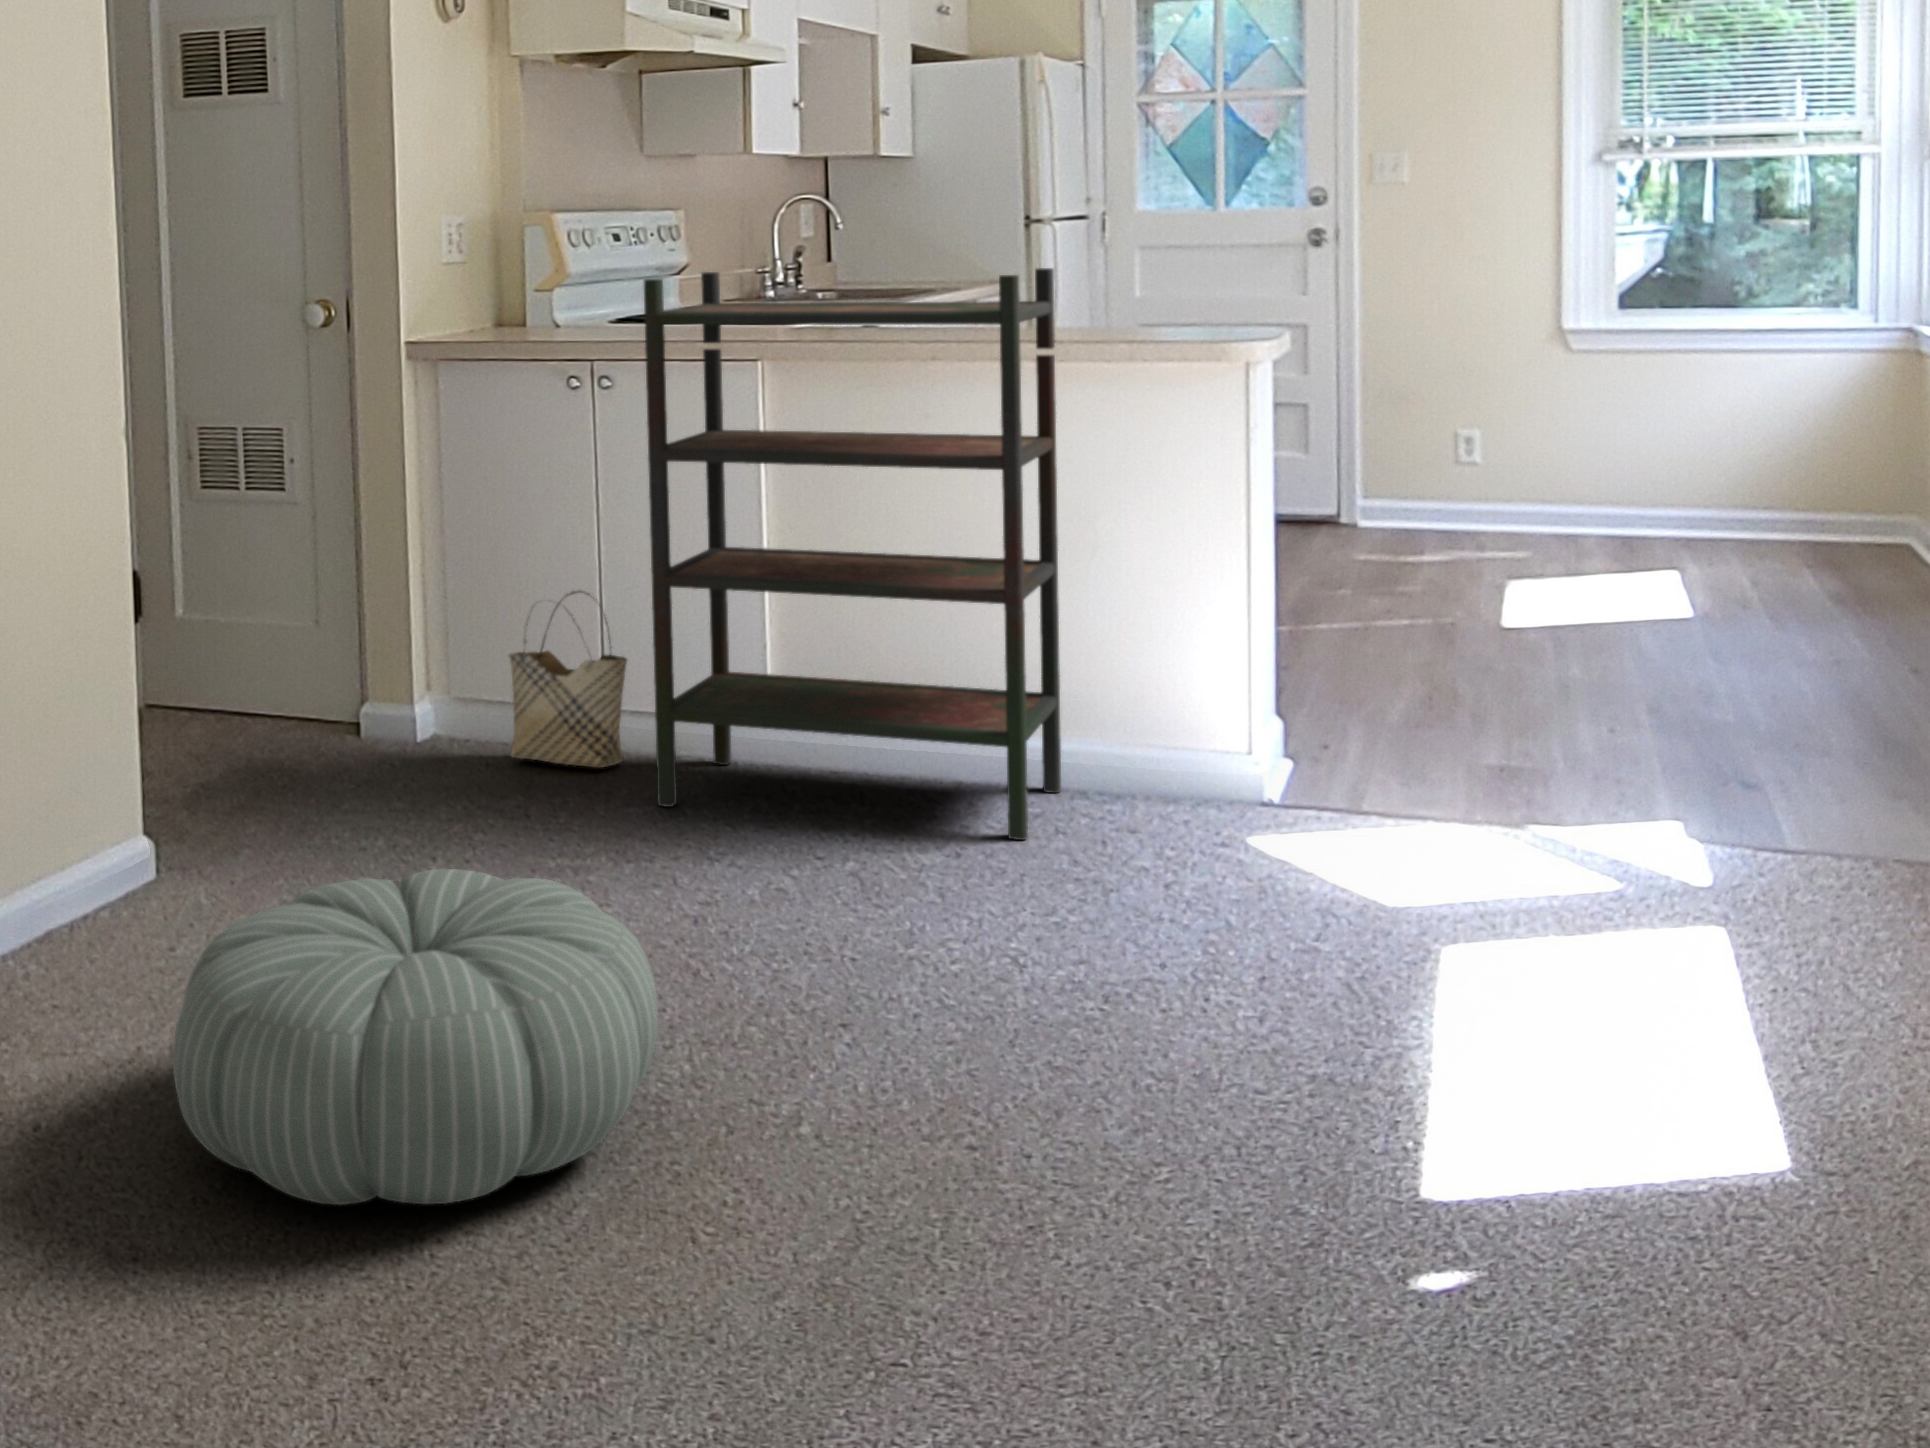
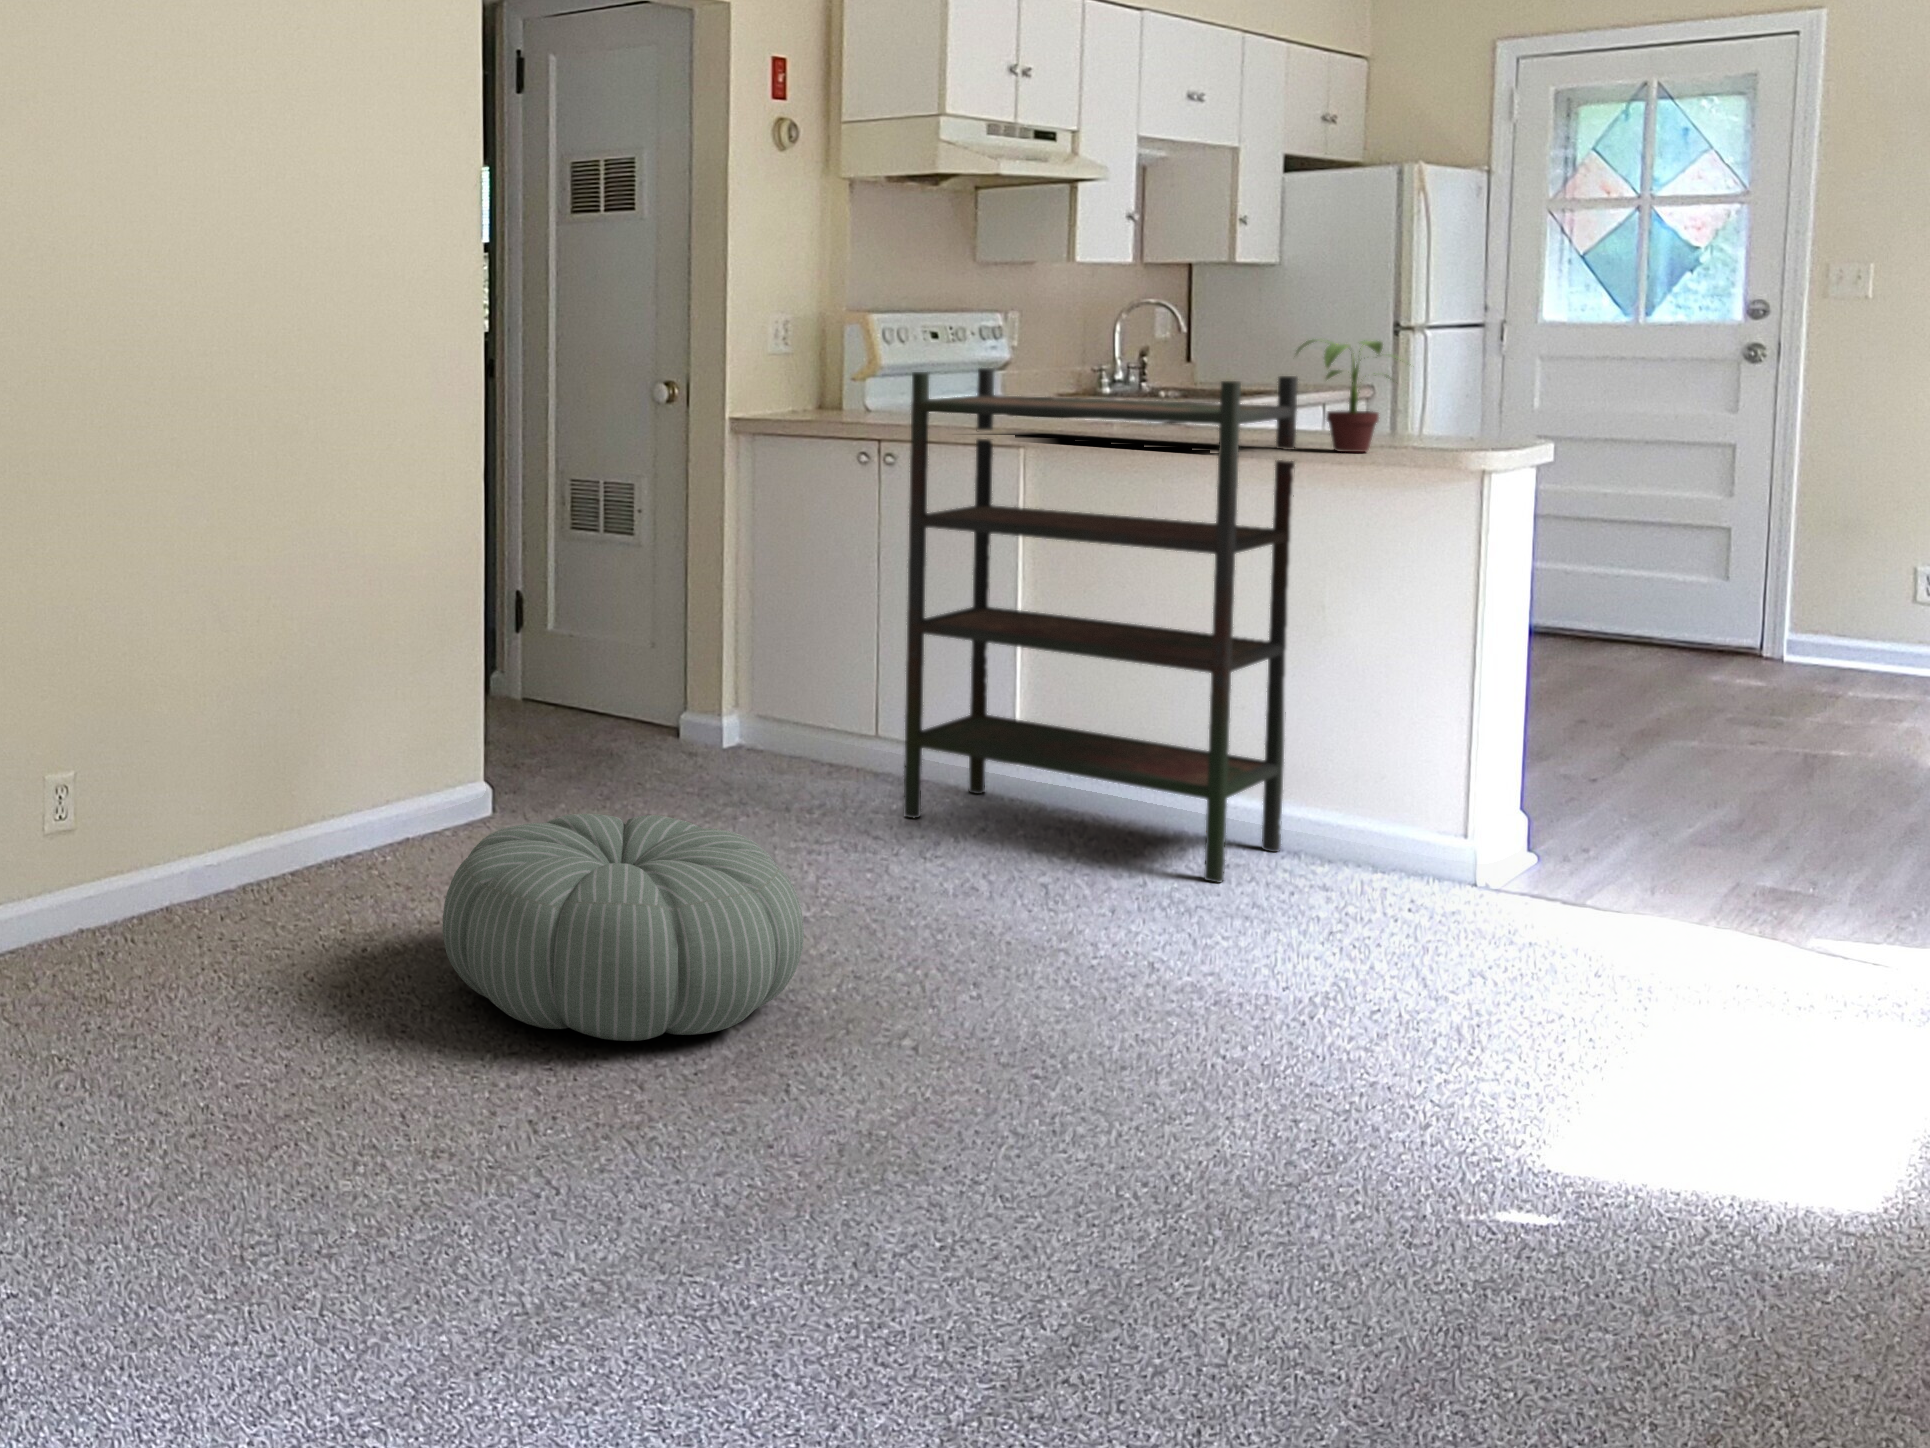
potted plant: none [1047,227,1171,348] -> present [1297,340,1396,452]
woven basket: present [509,591,627,768] -> none [795,634,898,783]

